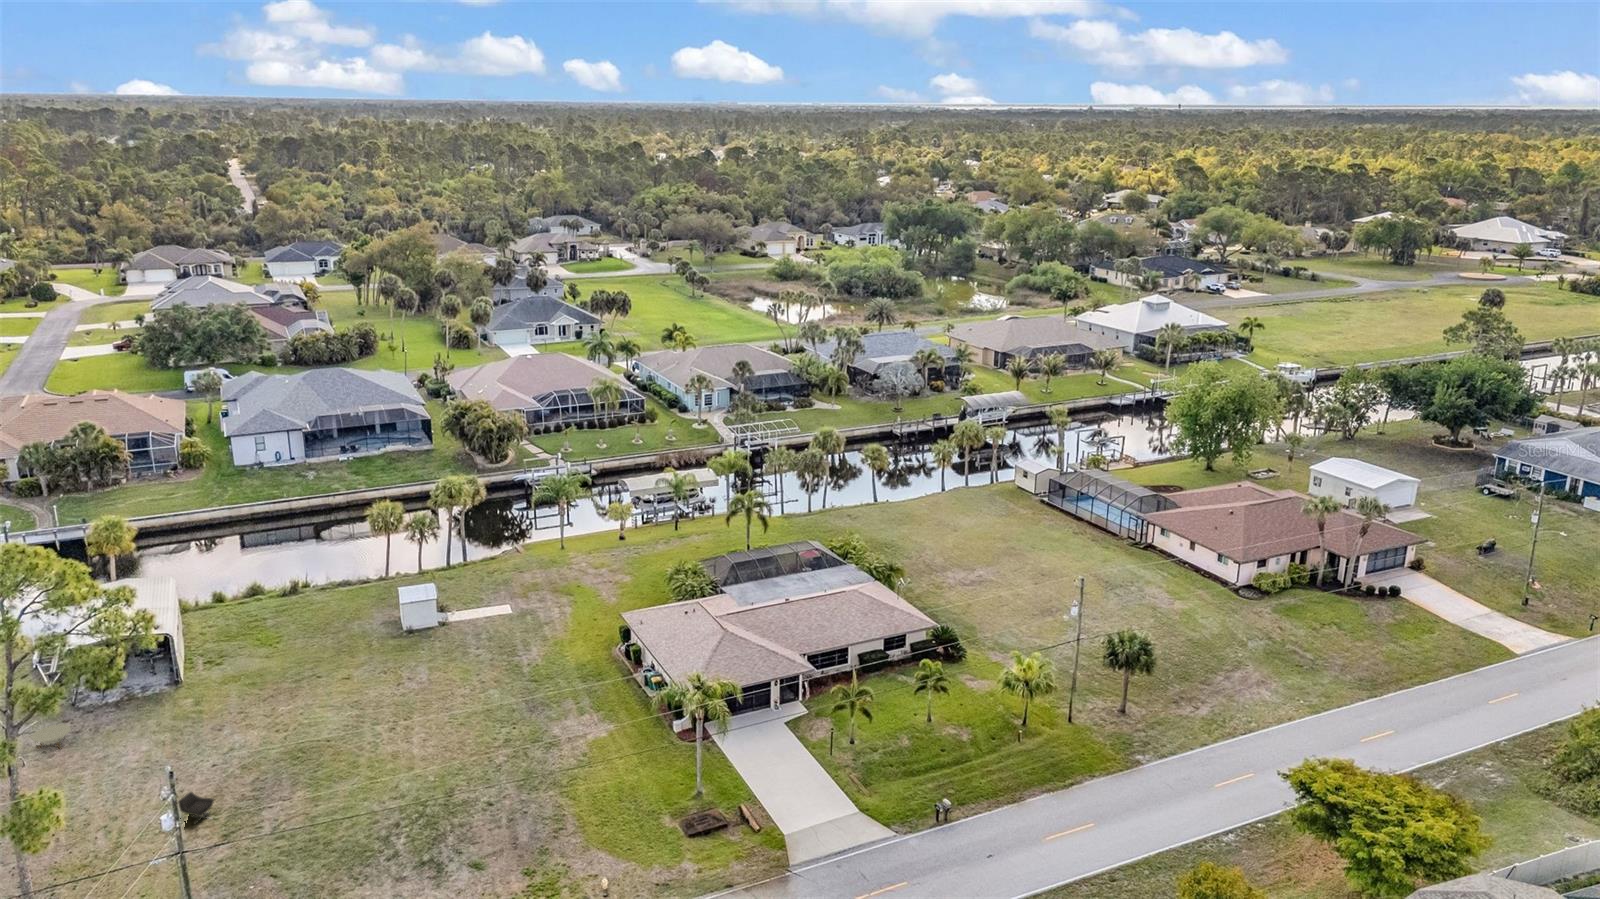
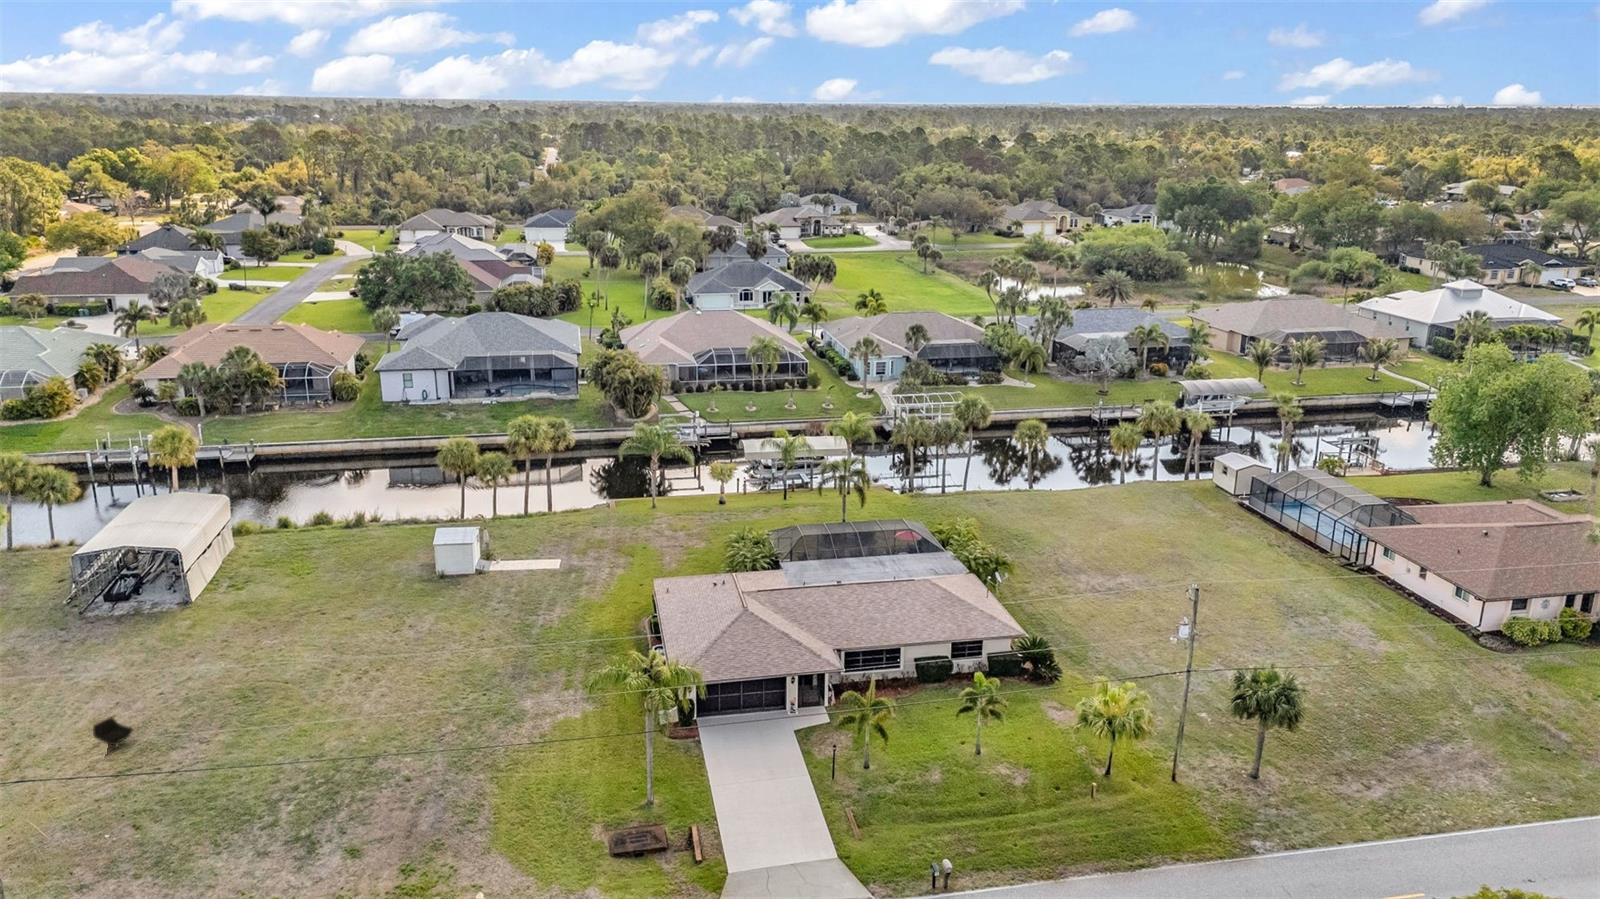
round table: present [32,724,71,749] -> none [17,631,59,657]

